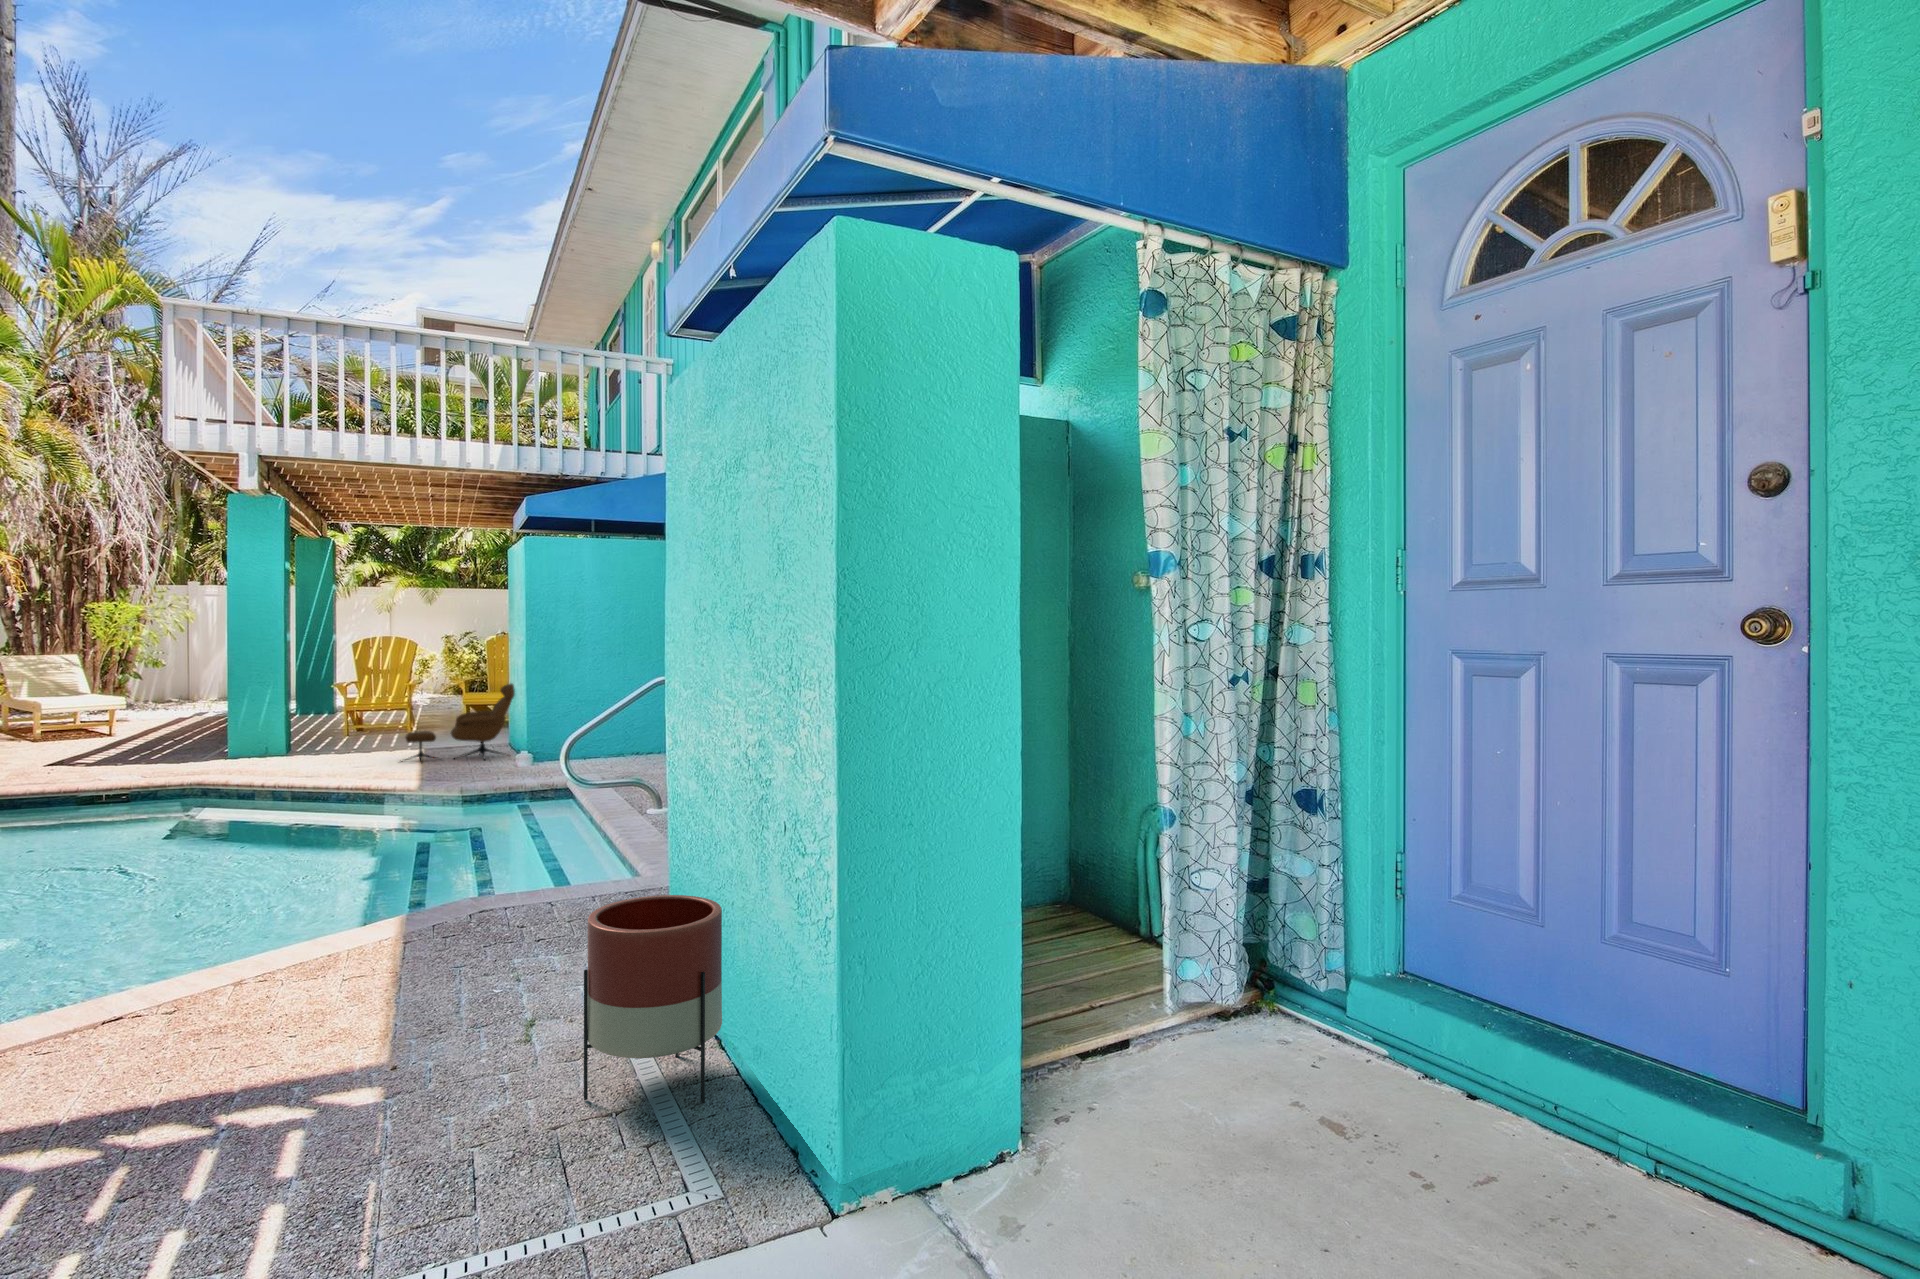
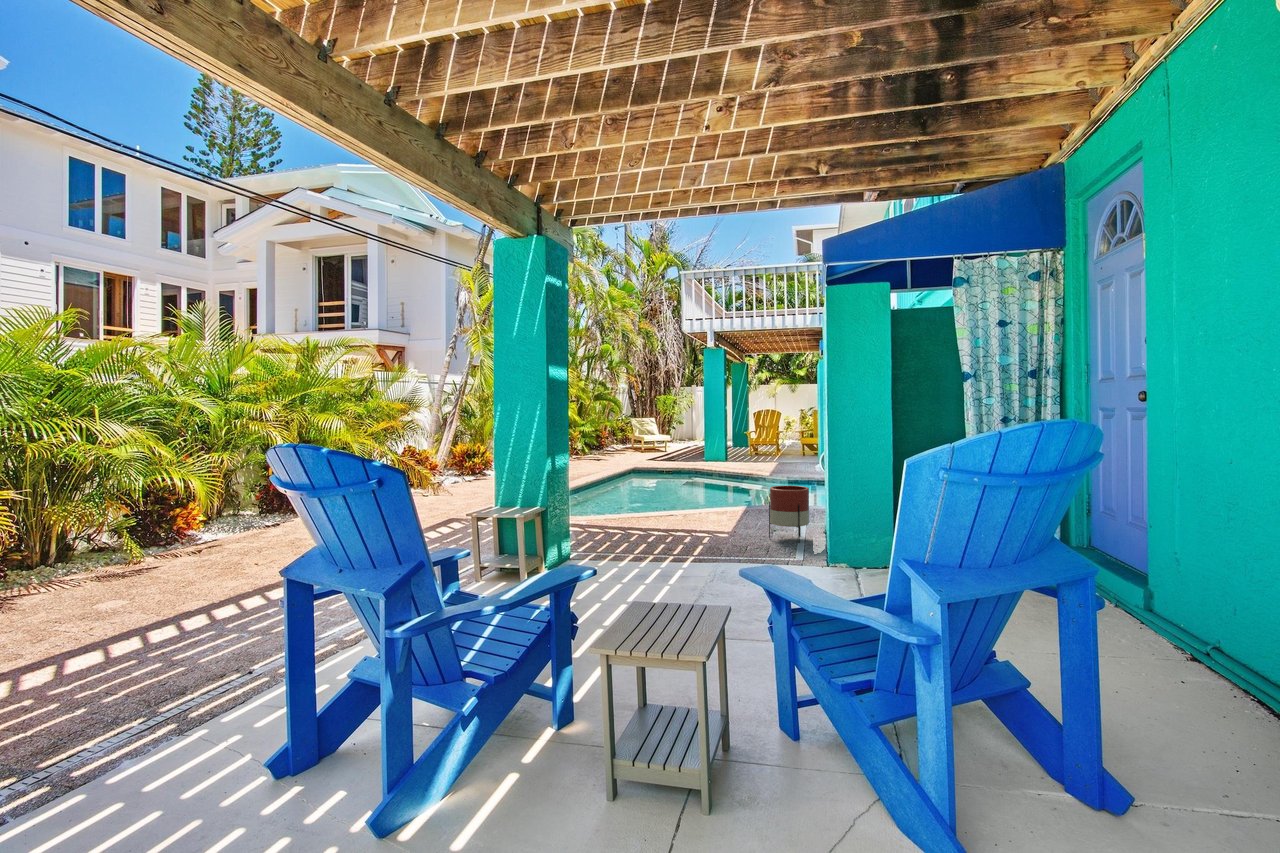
lounge chair: present [405,684,515,761] -> none [764,431,813,467]

